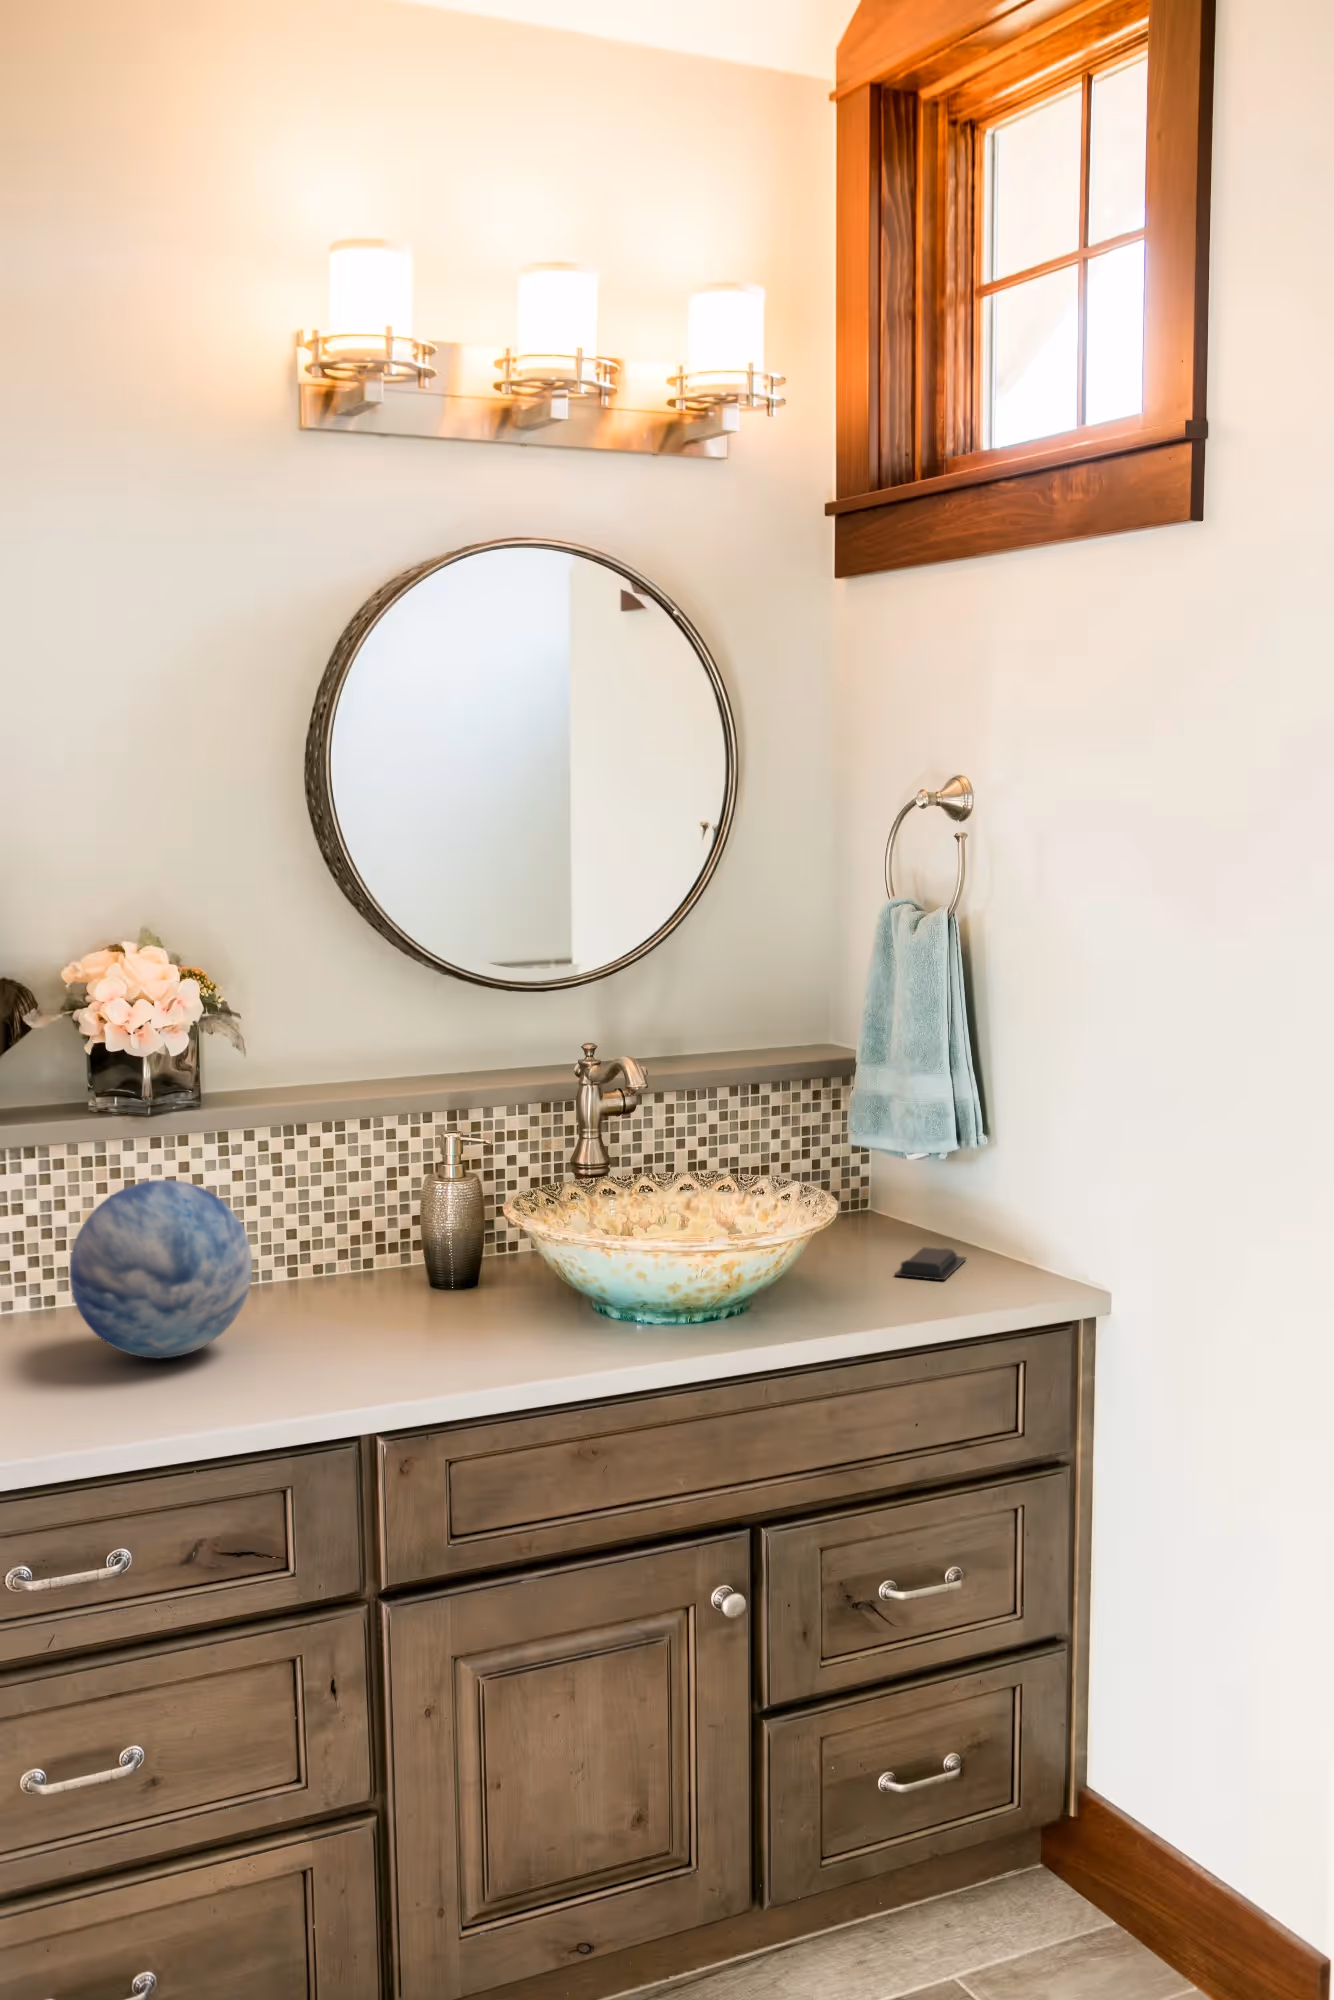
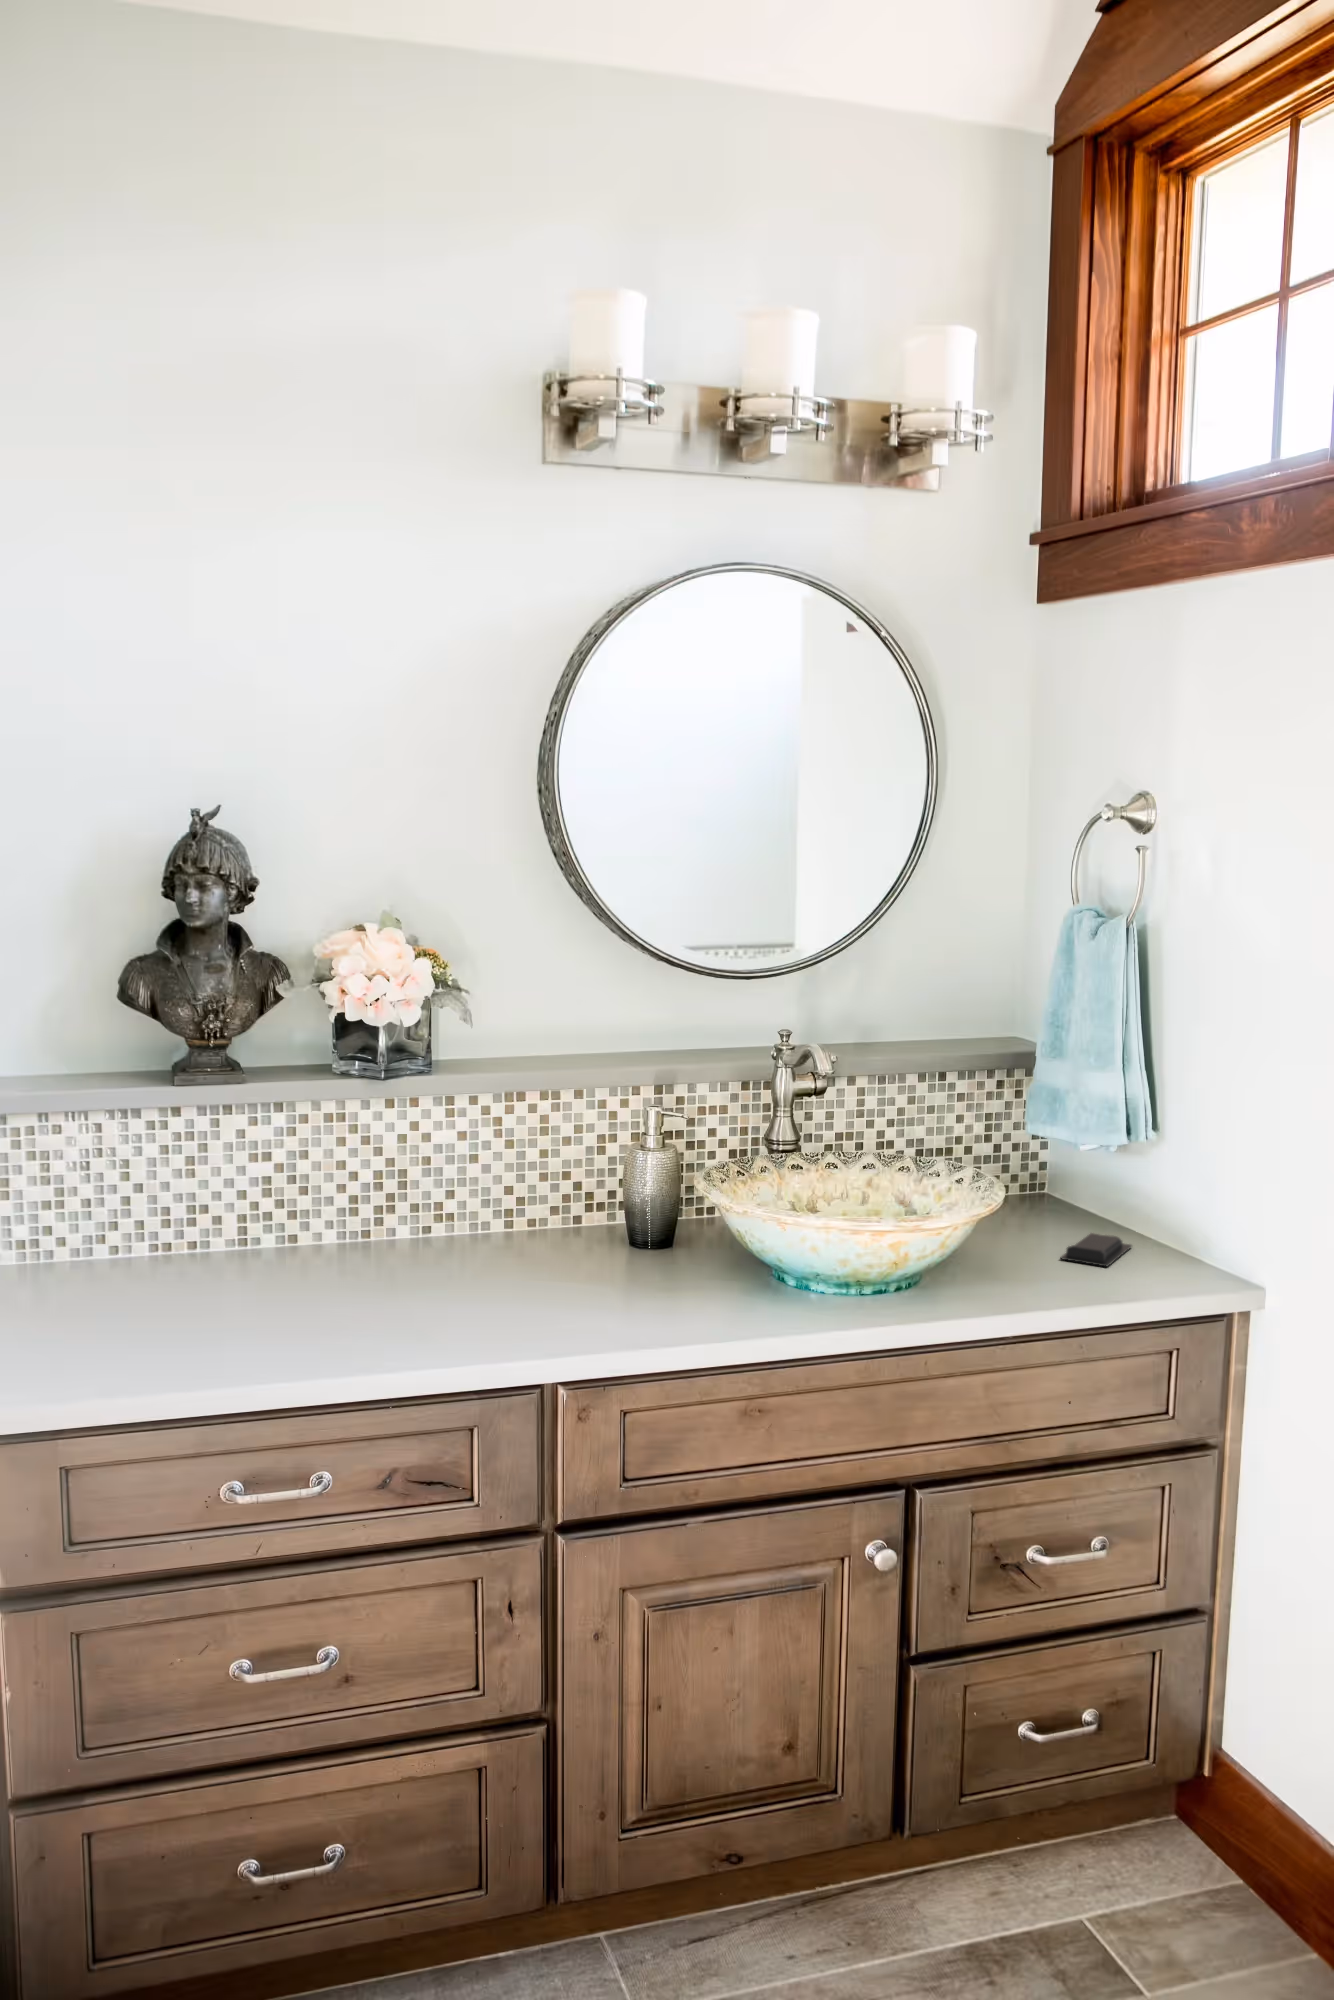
decorative orb: present [70,1180,253,1358] -> none [300,1139,460,1298]

